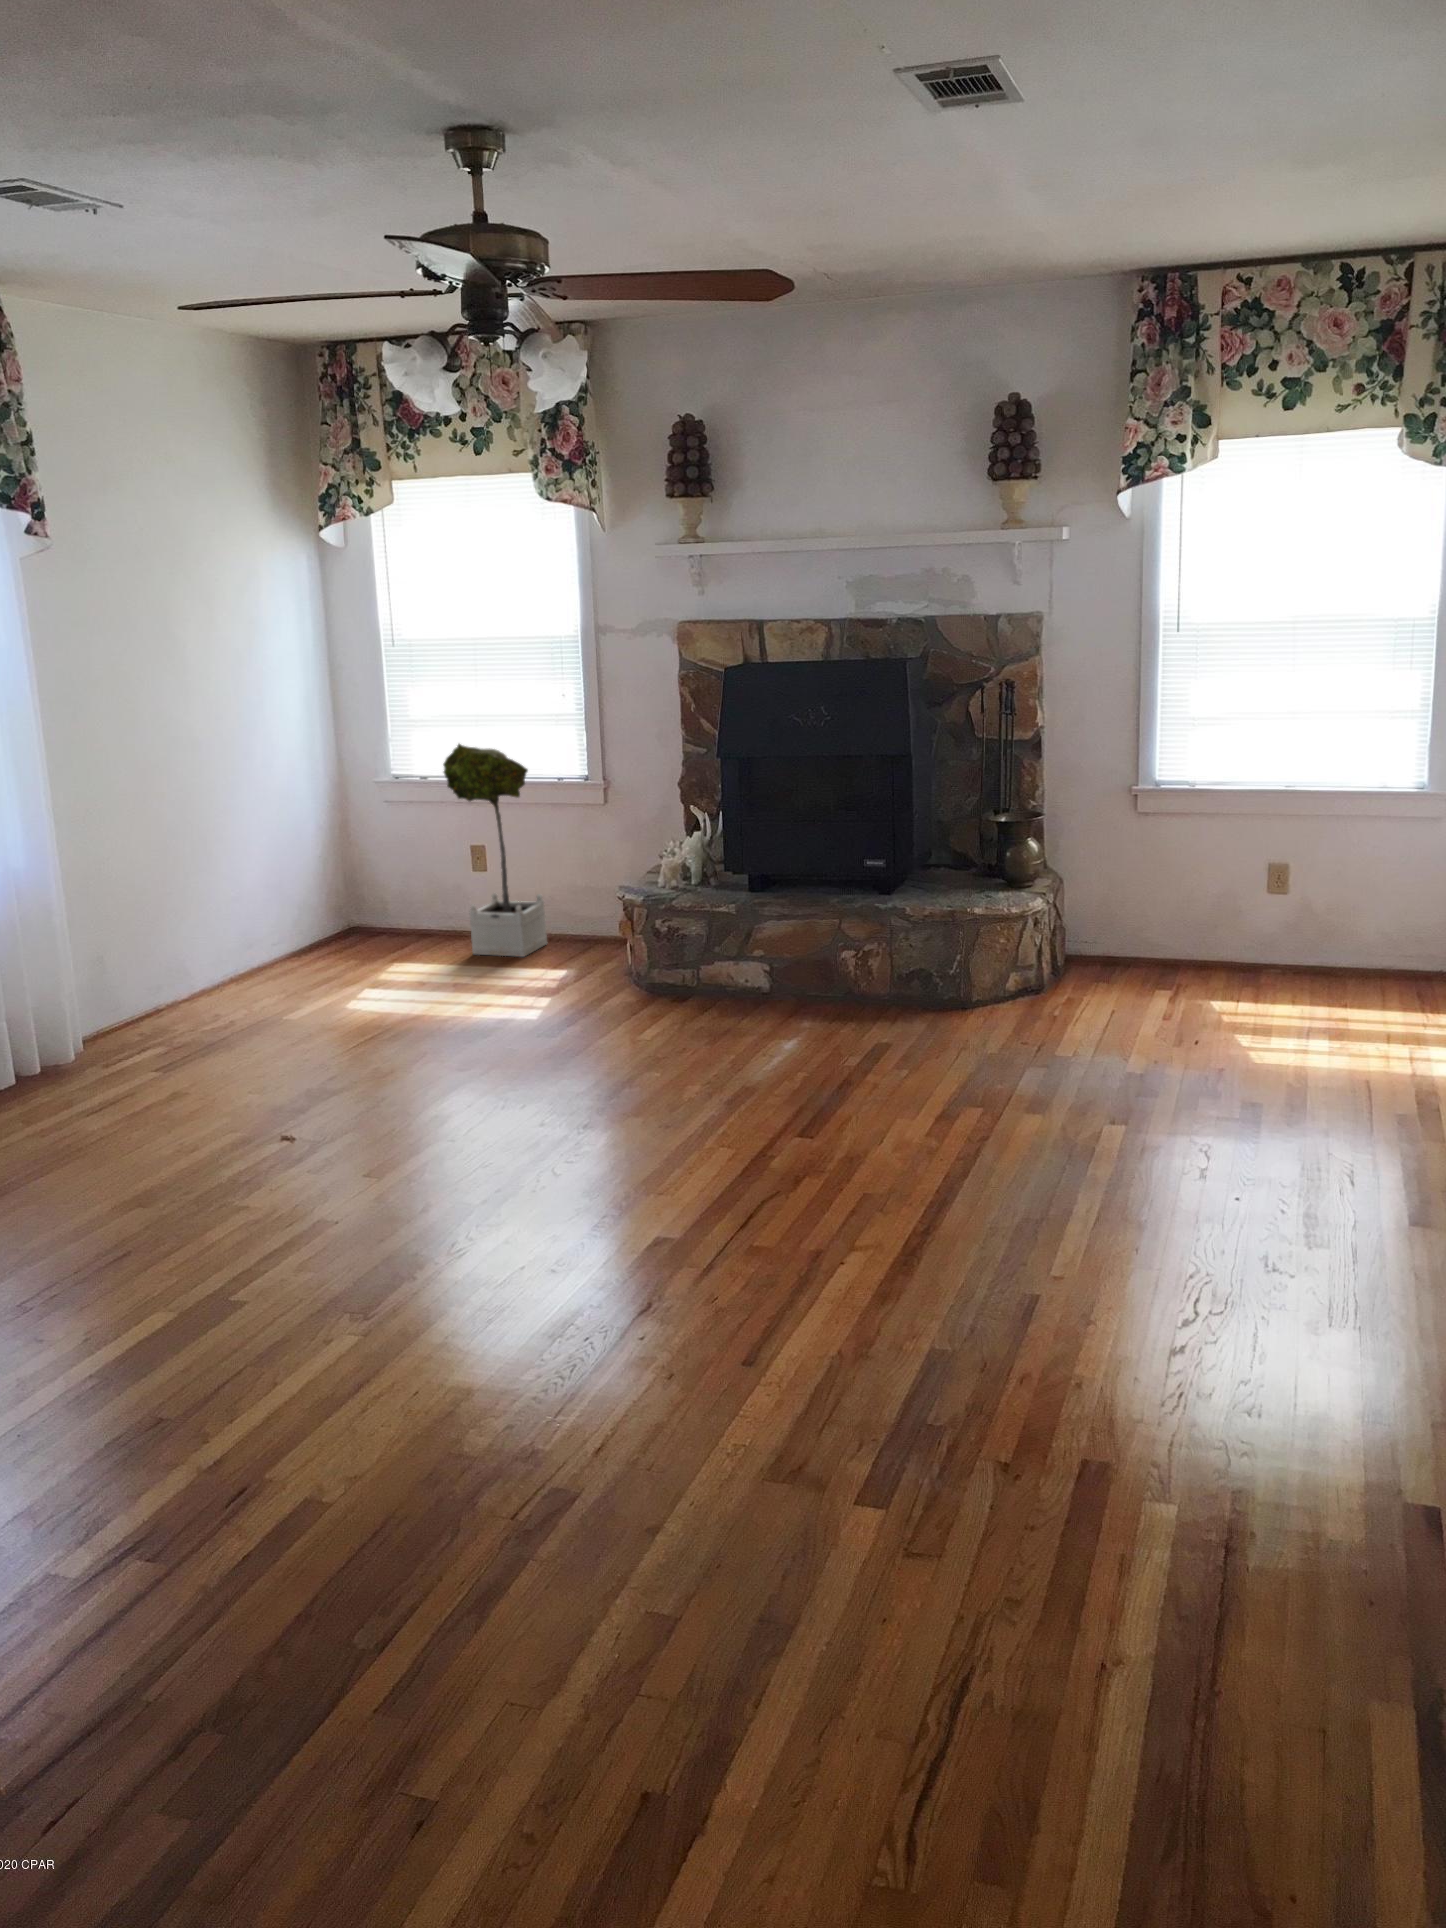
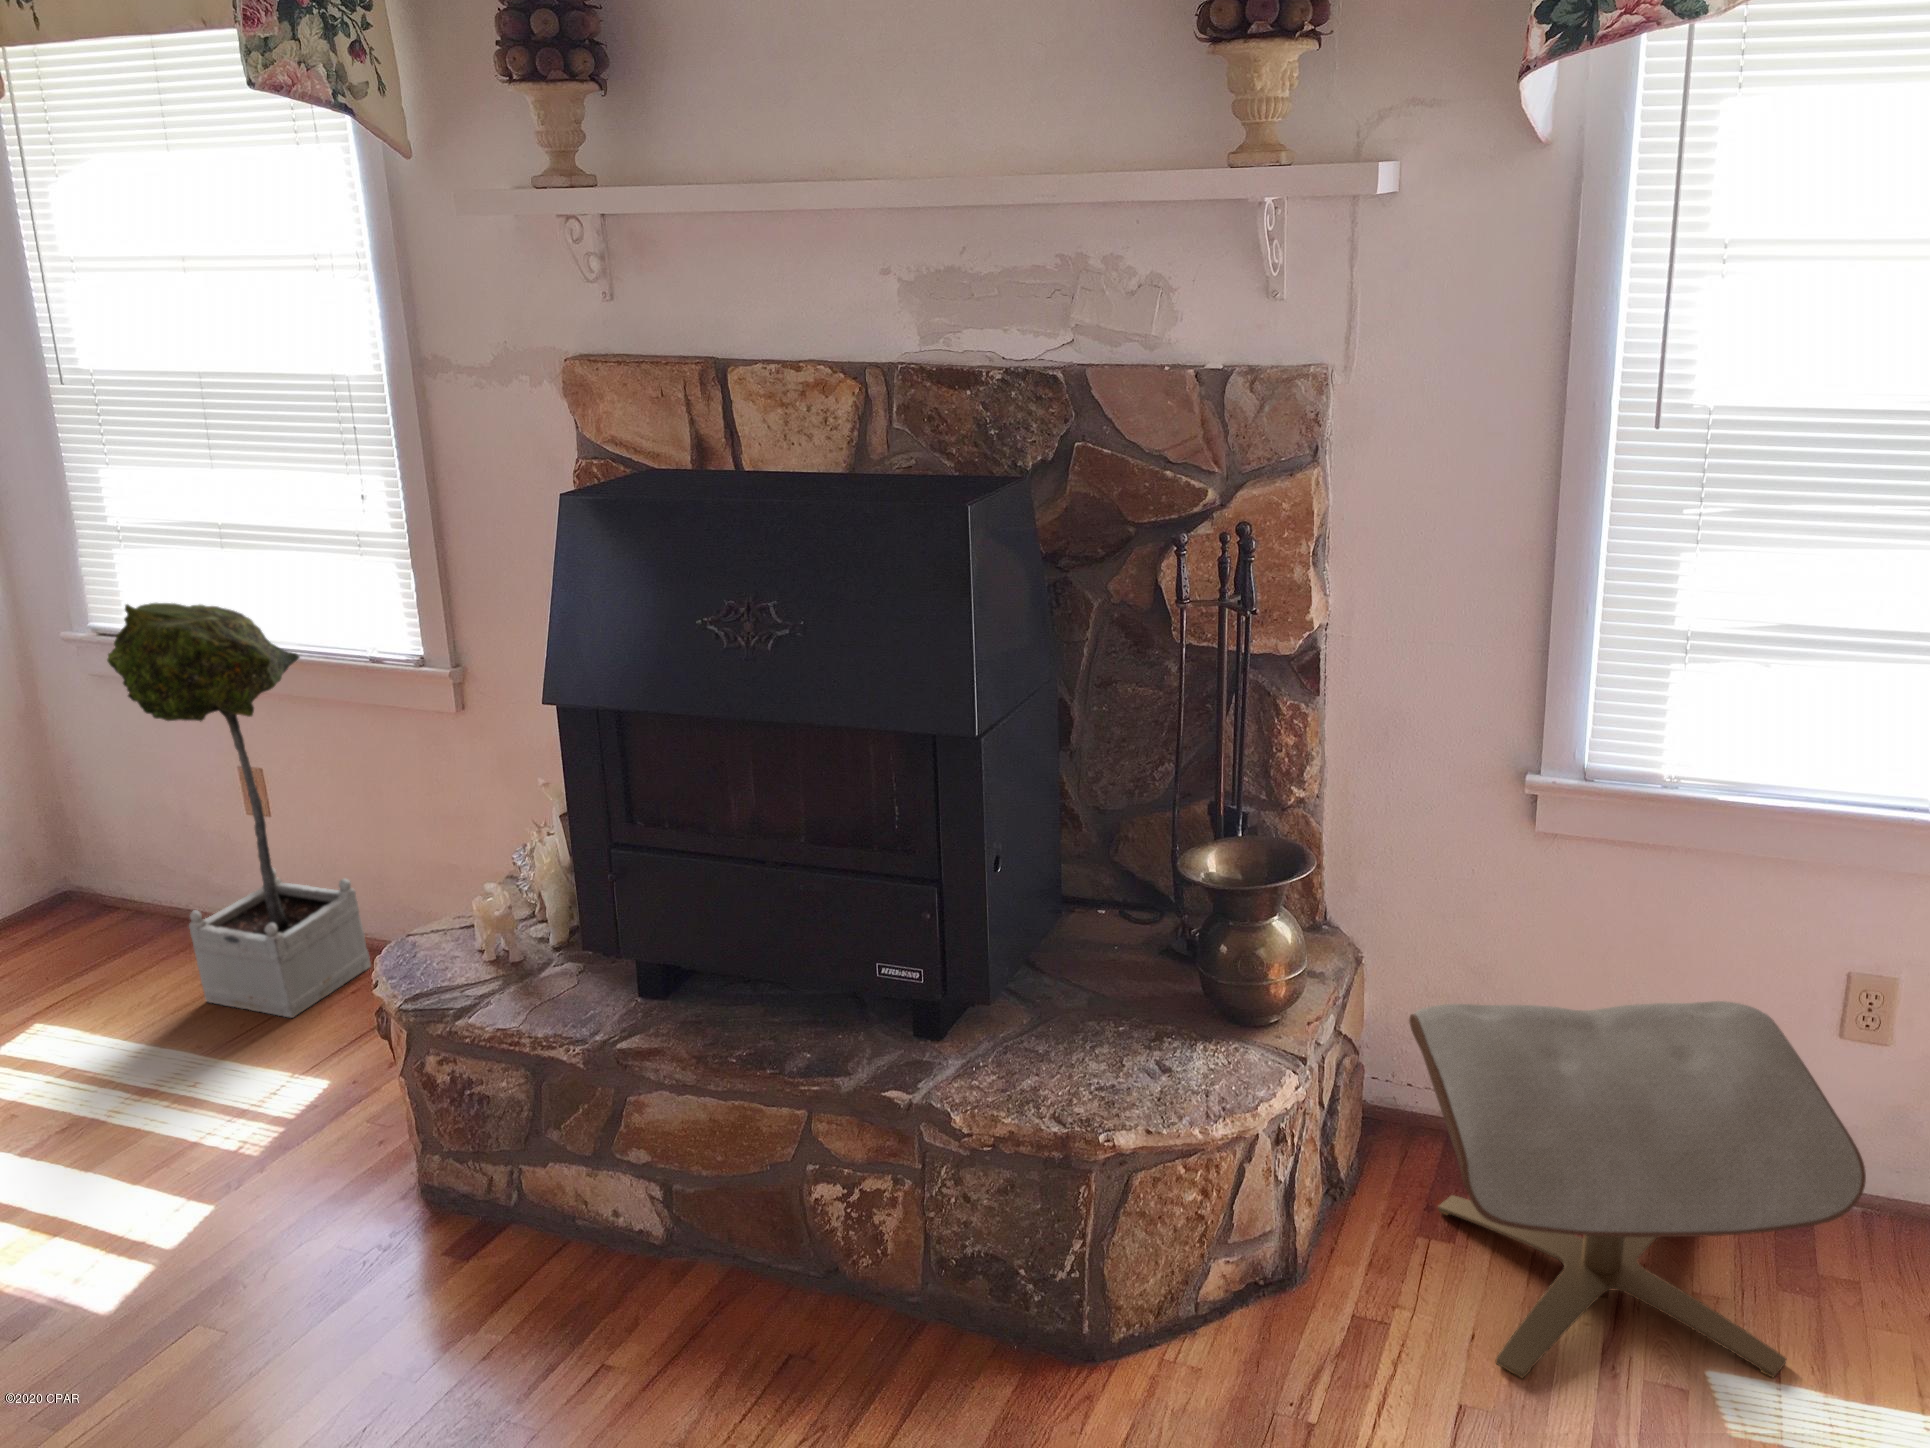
ottoman: none [1087,872,1267,1005] -> present [1409,1001,1866,1378]

